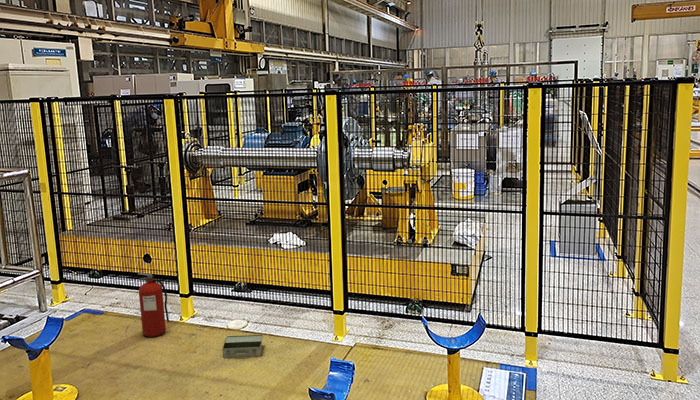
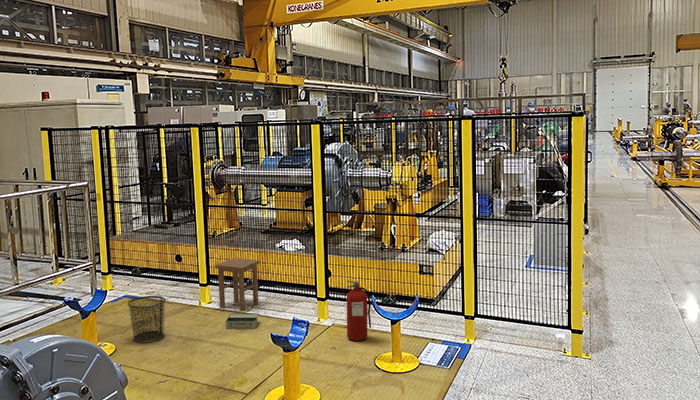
stool: none [200,262,255,330] -> present [215,258,260,311]
fire extinguisher: present [138,273,169,337] -> present [347,281,371,341]
waste bin: none [92,323,144,389] -> present [128,296,166,343]

